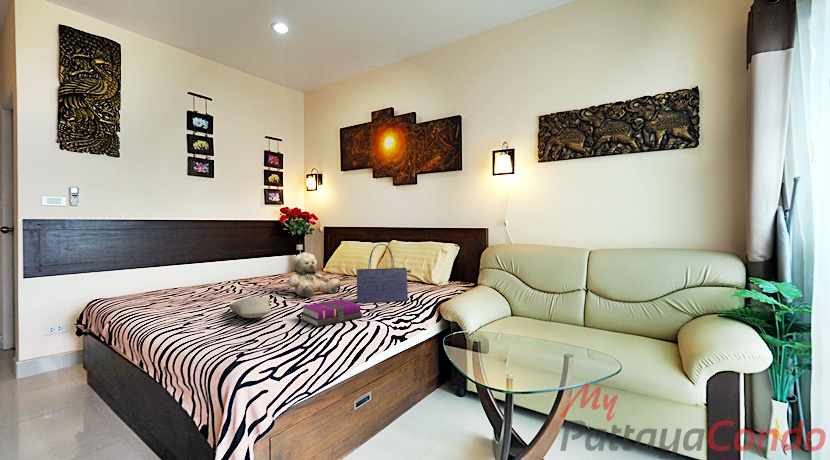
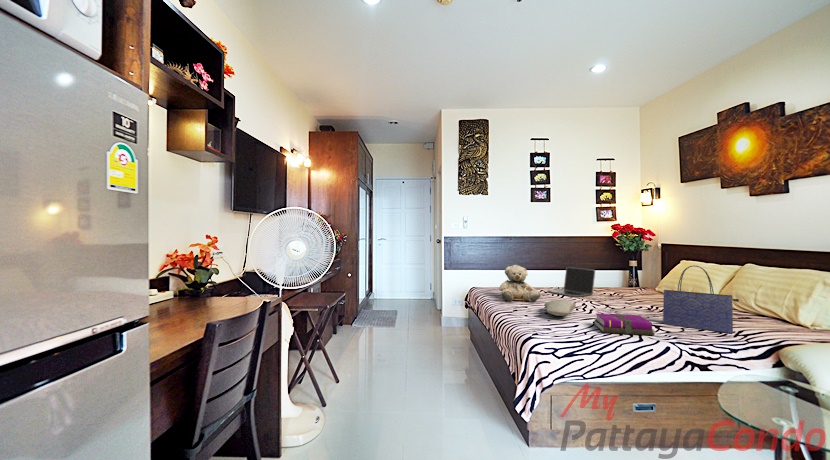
teddy bear: present [288,252,341,297] -> present [499,265,541,302]
laptop: none [218,255,275,289] -> present [548,267,595,297]

